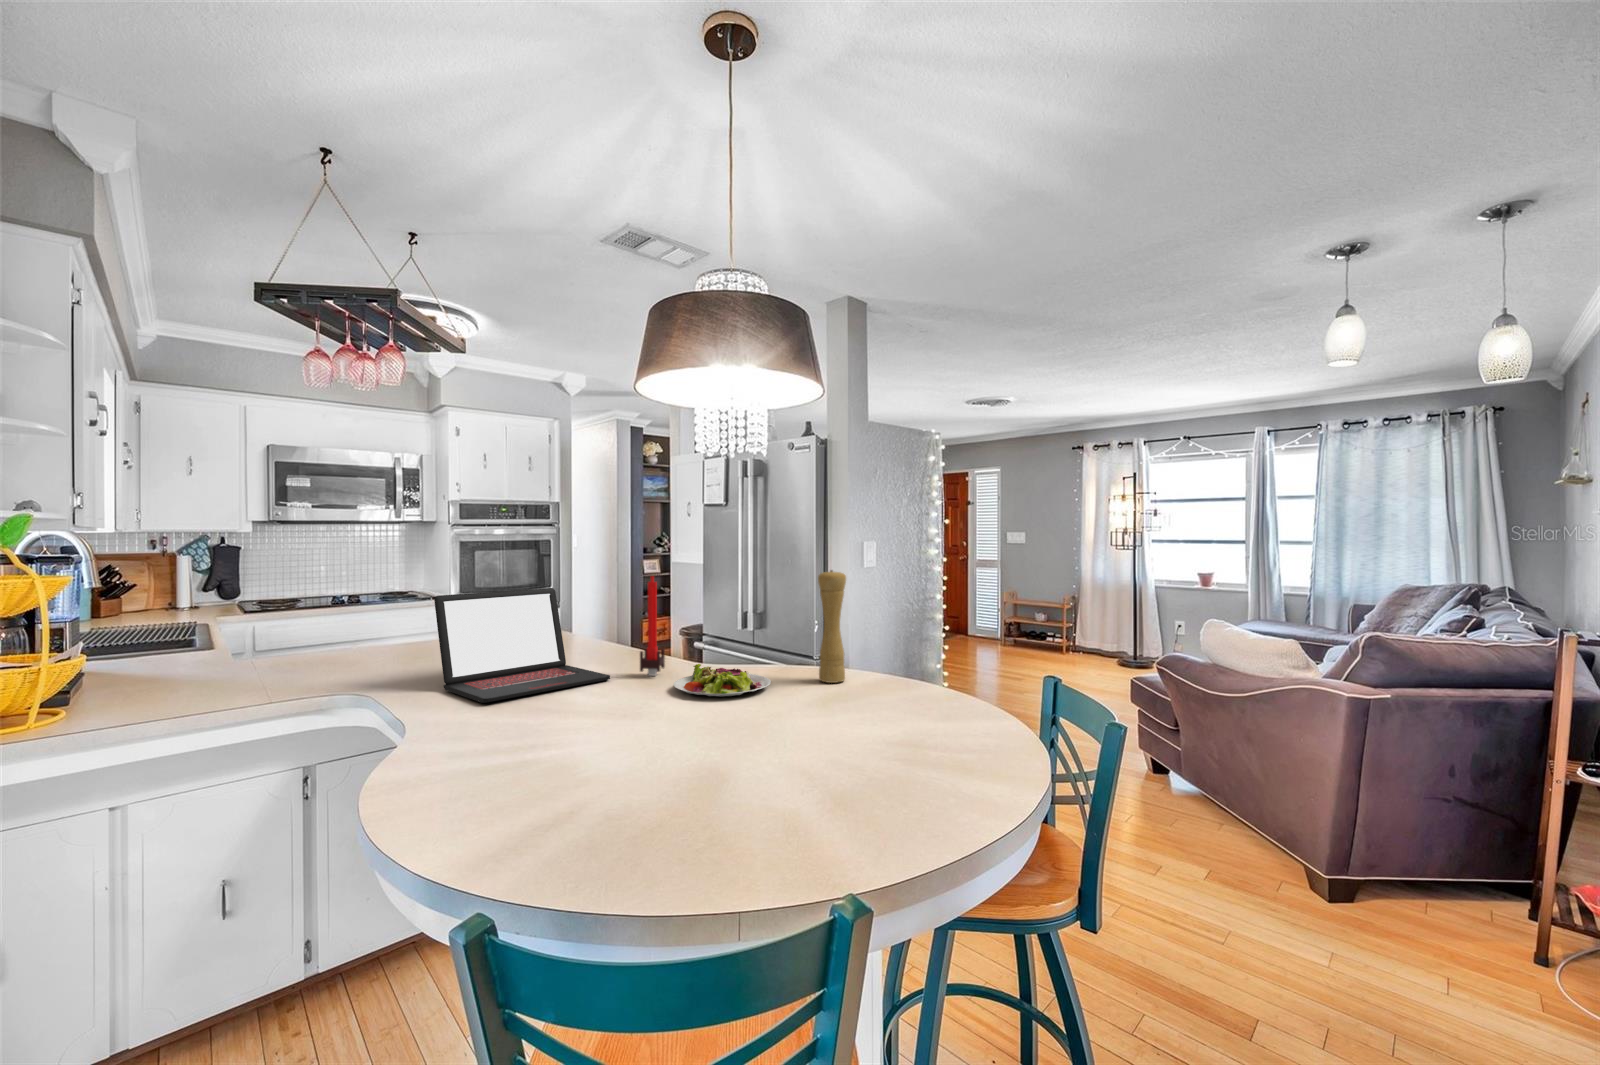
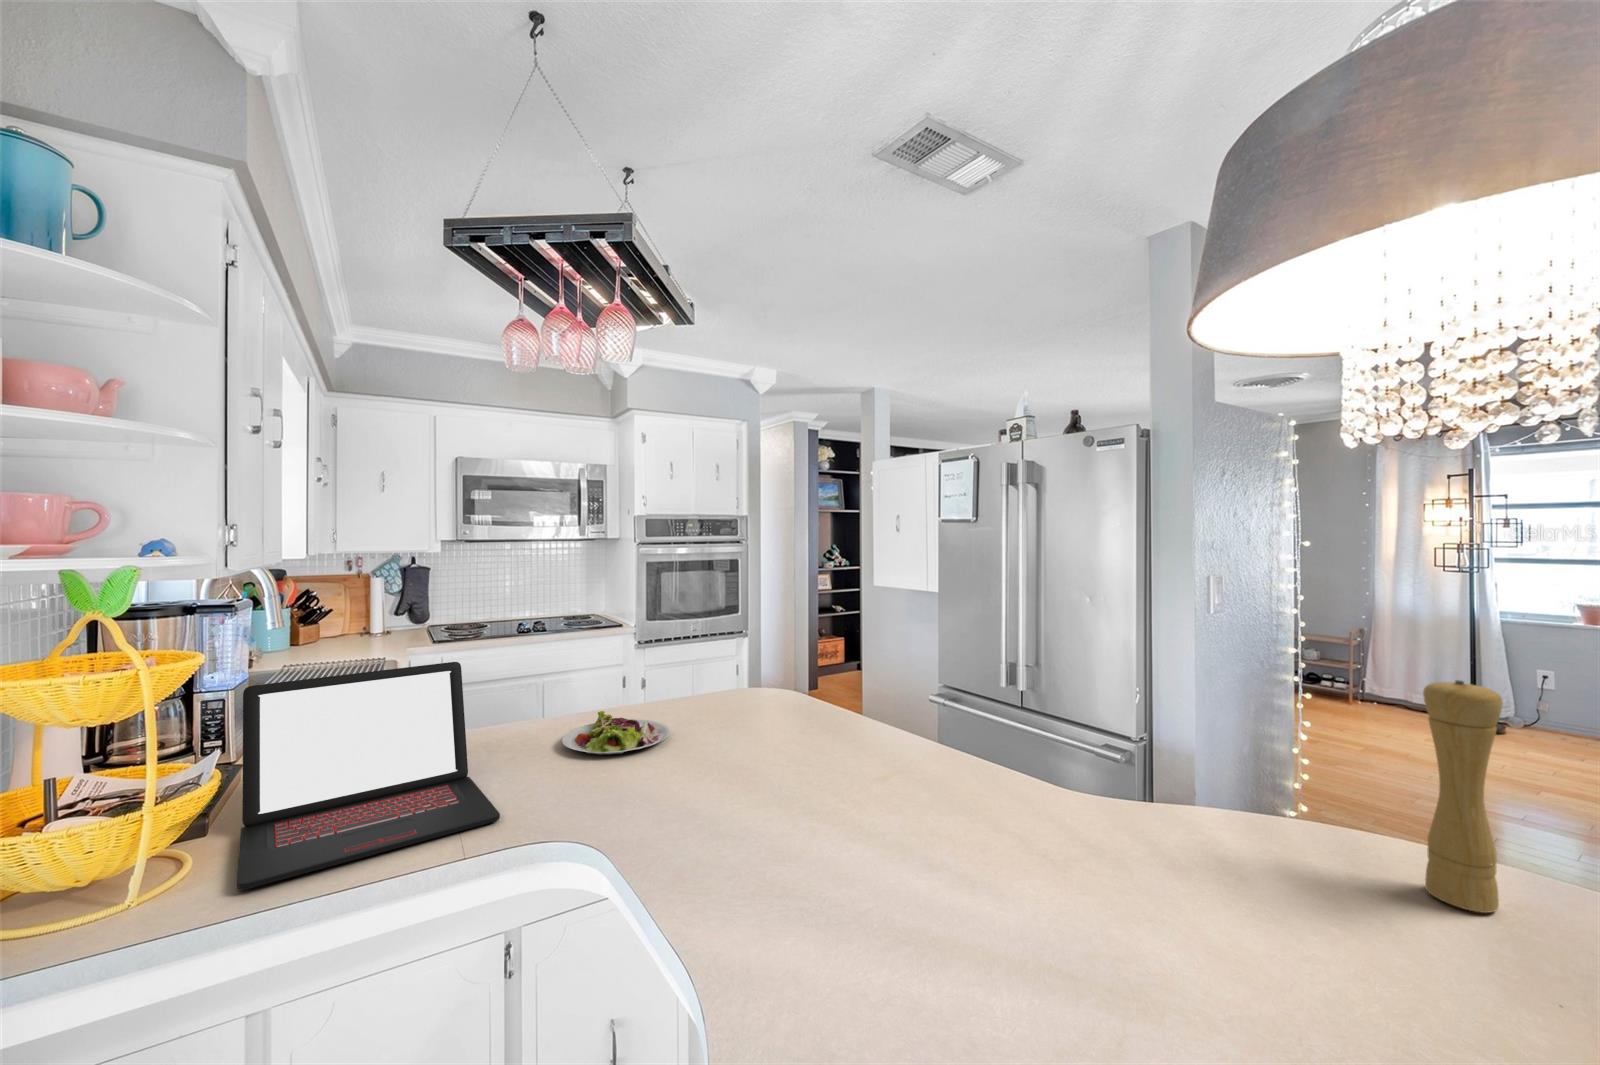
candle: present [640,576,665,676] -> none [1040,671,1084,847]
laptop: present [434,588,610,703] -> present [237,662,500,890]
salad plate: present [674,664,771,696] -> present [562,711,670,754]

